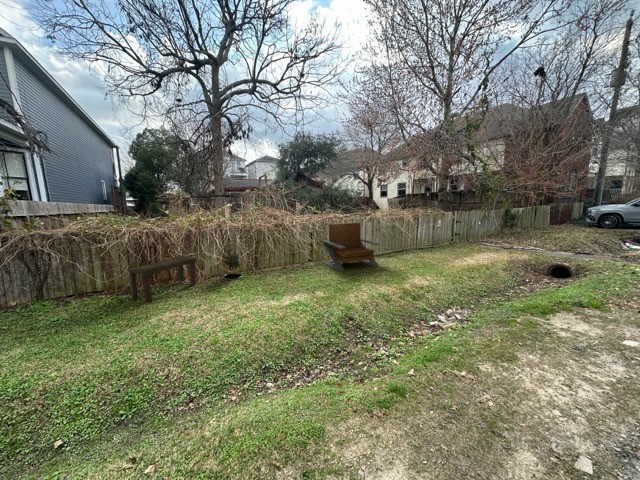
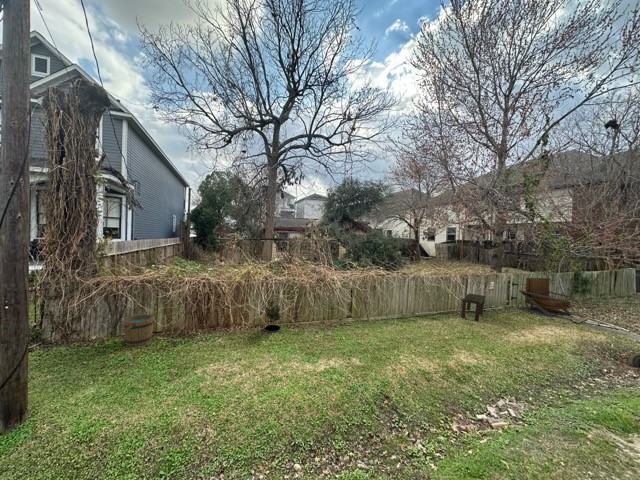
lounge chair: present [322,223,380,272] -> present [519,278,574,317]
bench: present [129,256,196,302] -> present [461,293,486,321]
bucket: none [50,272,93,307] -> present [121,314,154,346]

